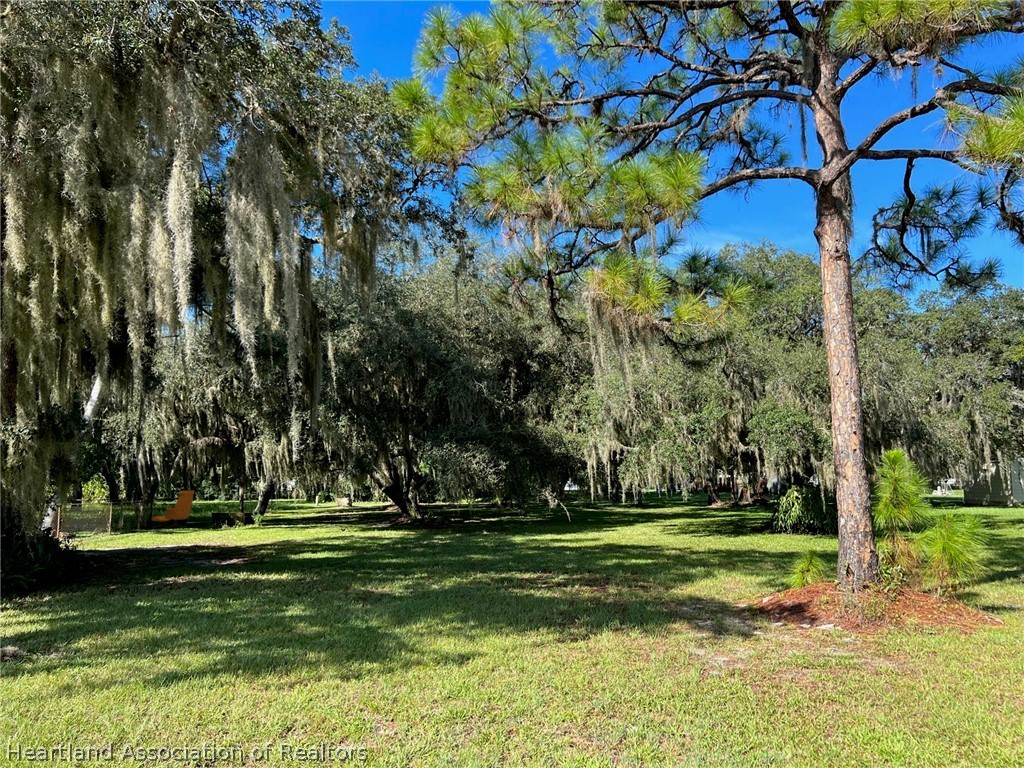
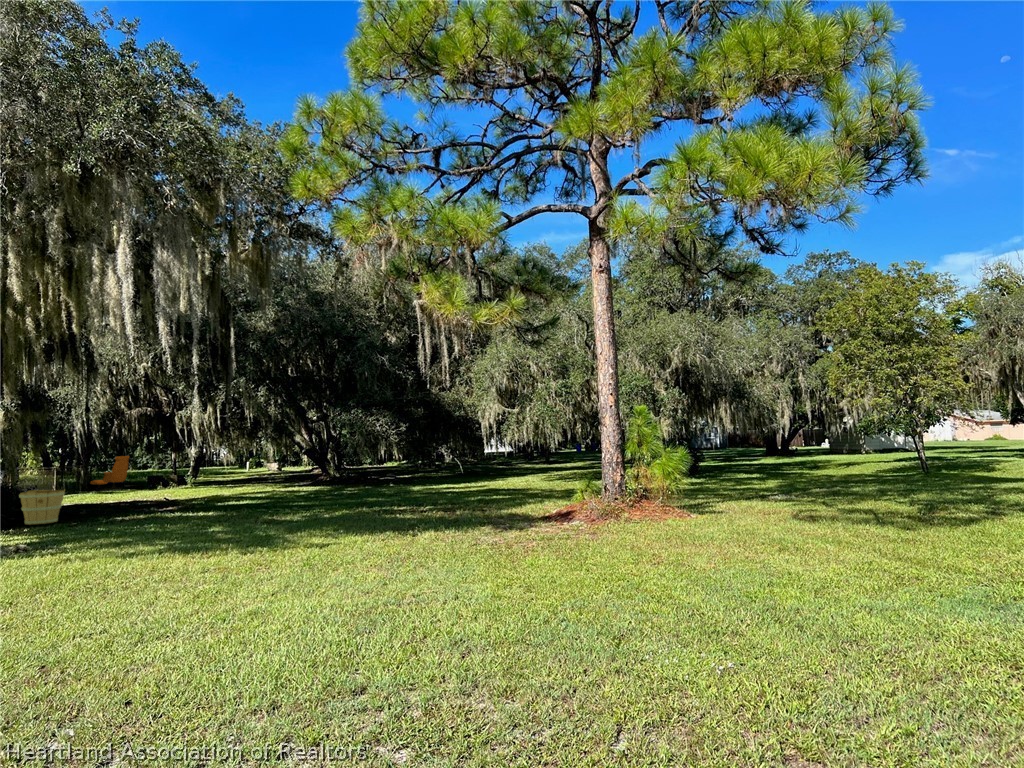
wooden bucket: none [29,542,94,593] -> present [19,490,65,525]

